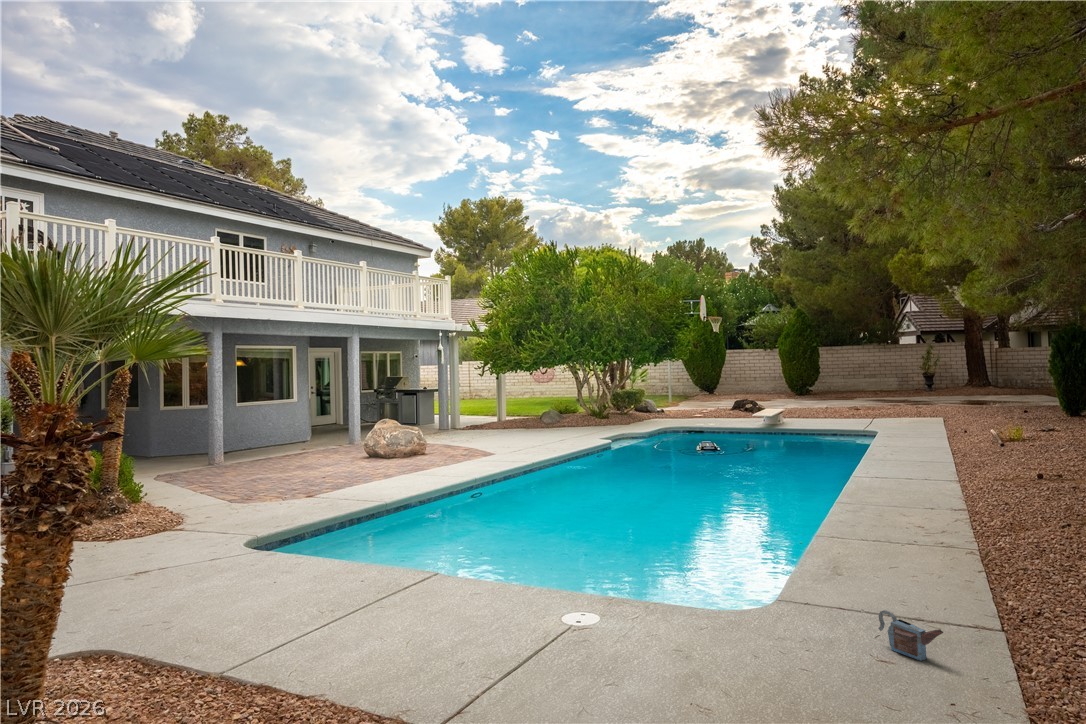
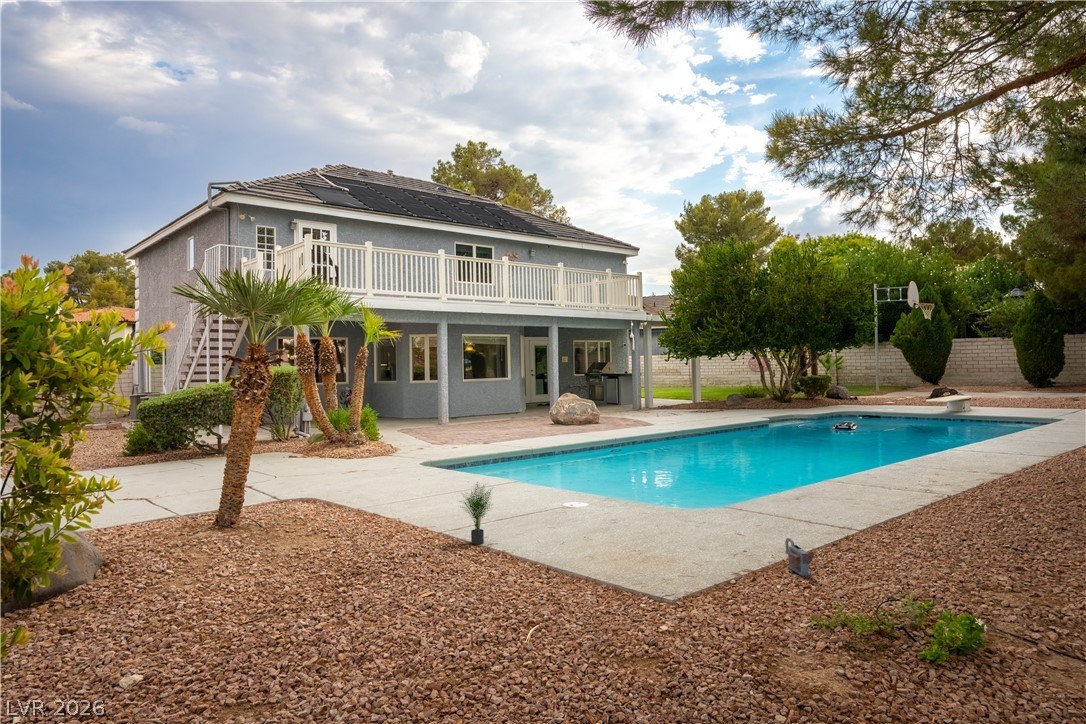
potted plant: none [409,576,477,679] -> present [463,484,491,545]

